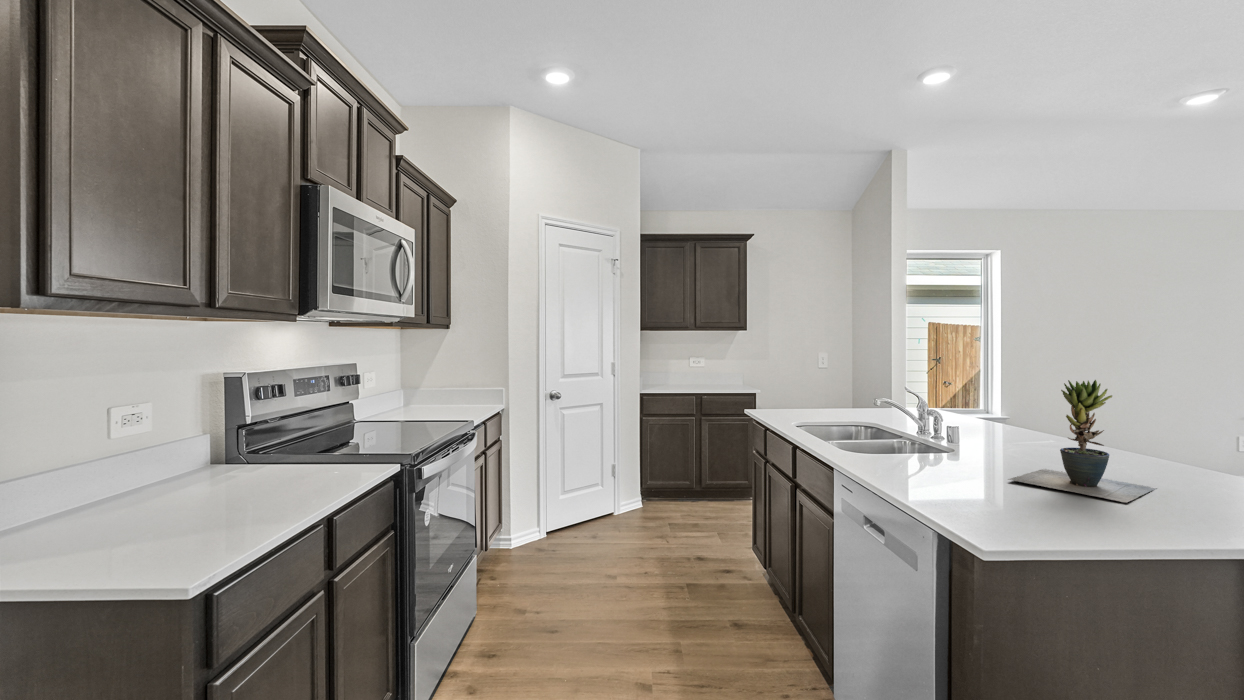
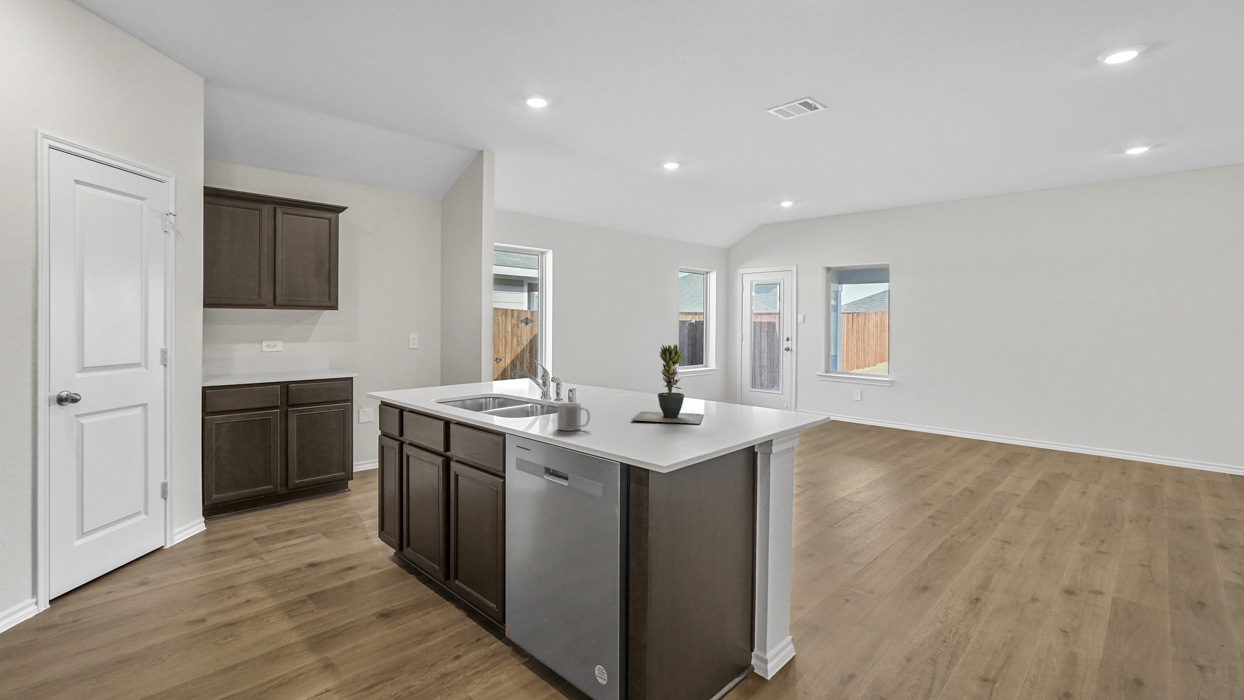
mug: none [895,445,936,481] -> present [557,403,590,431]

